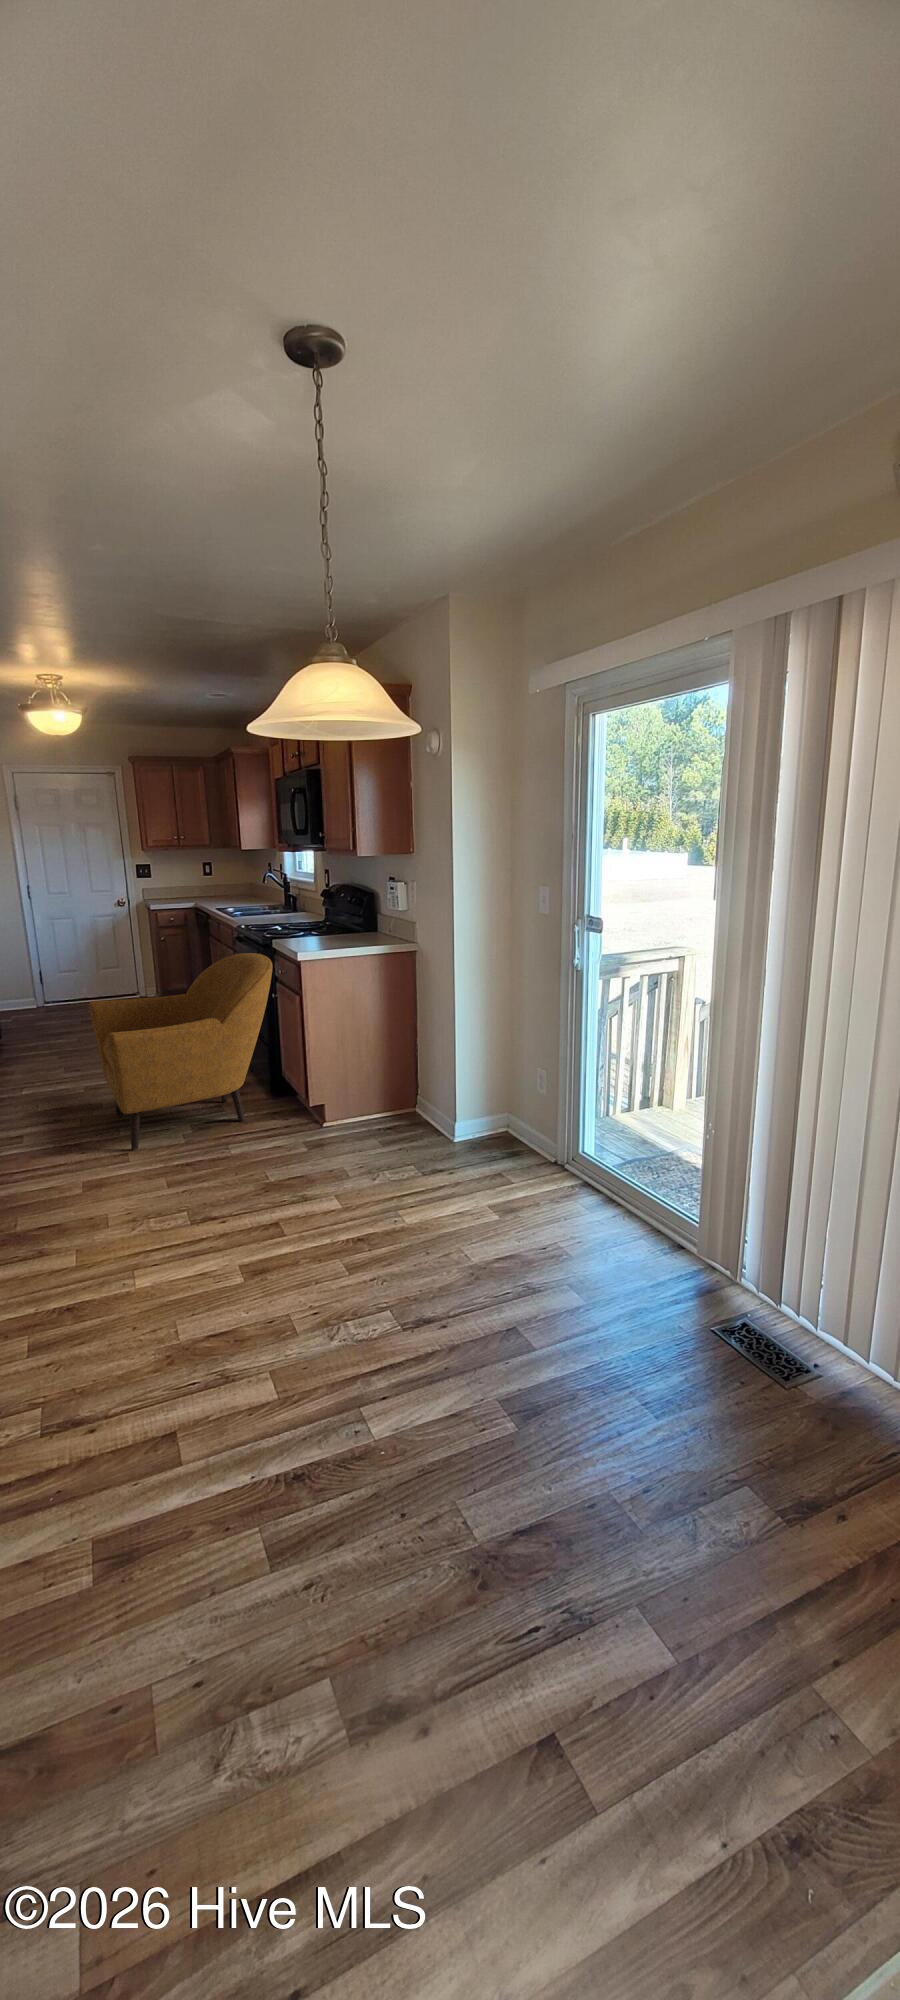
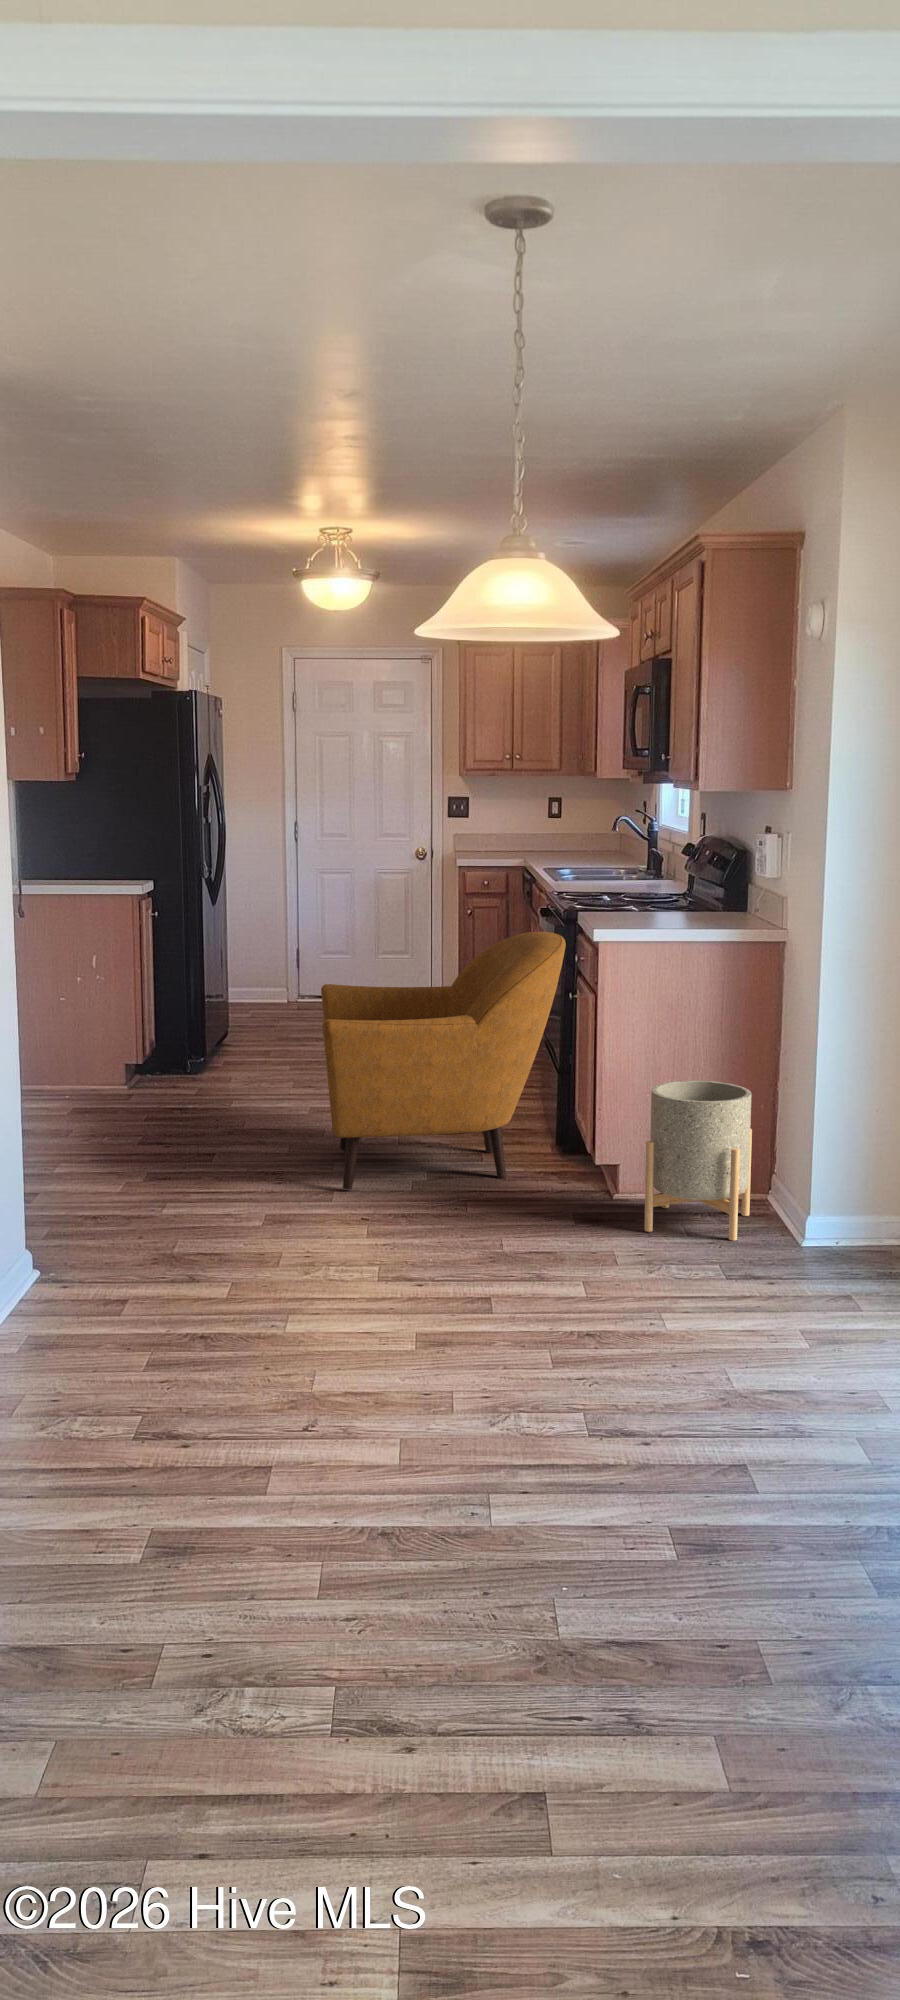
planter: none [350,1044,415,1148] -> present [644,1081,752,1241]

